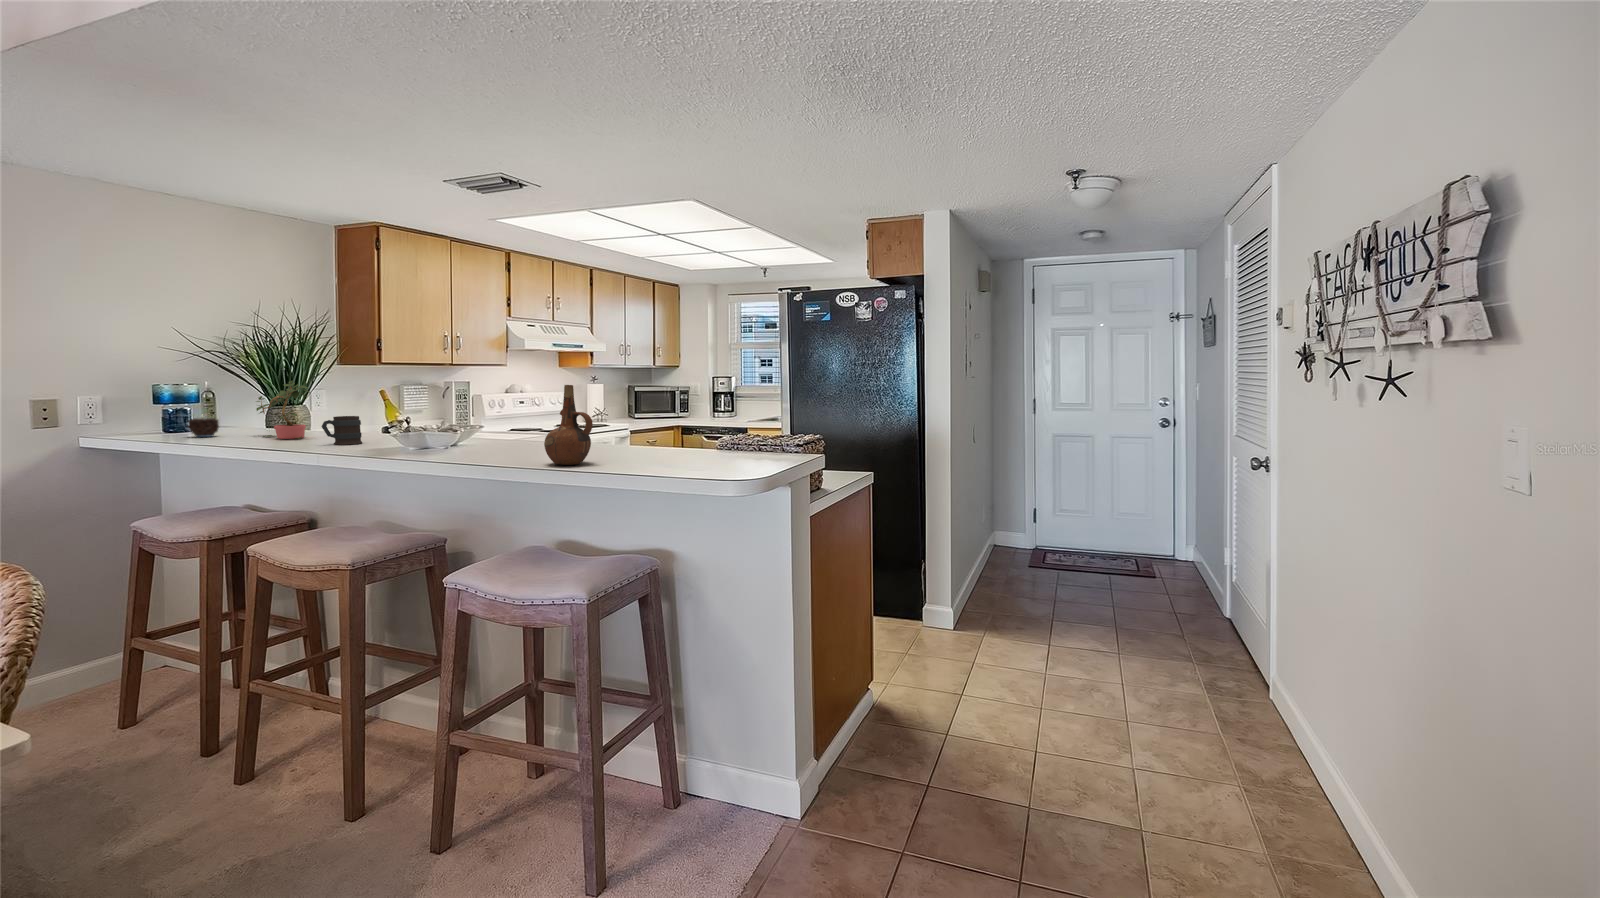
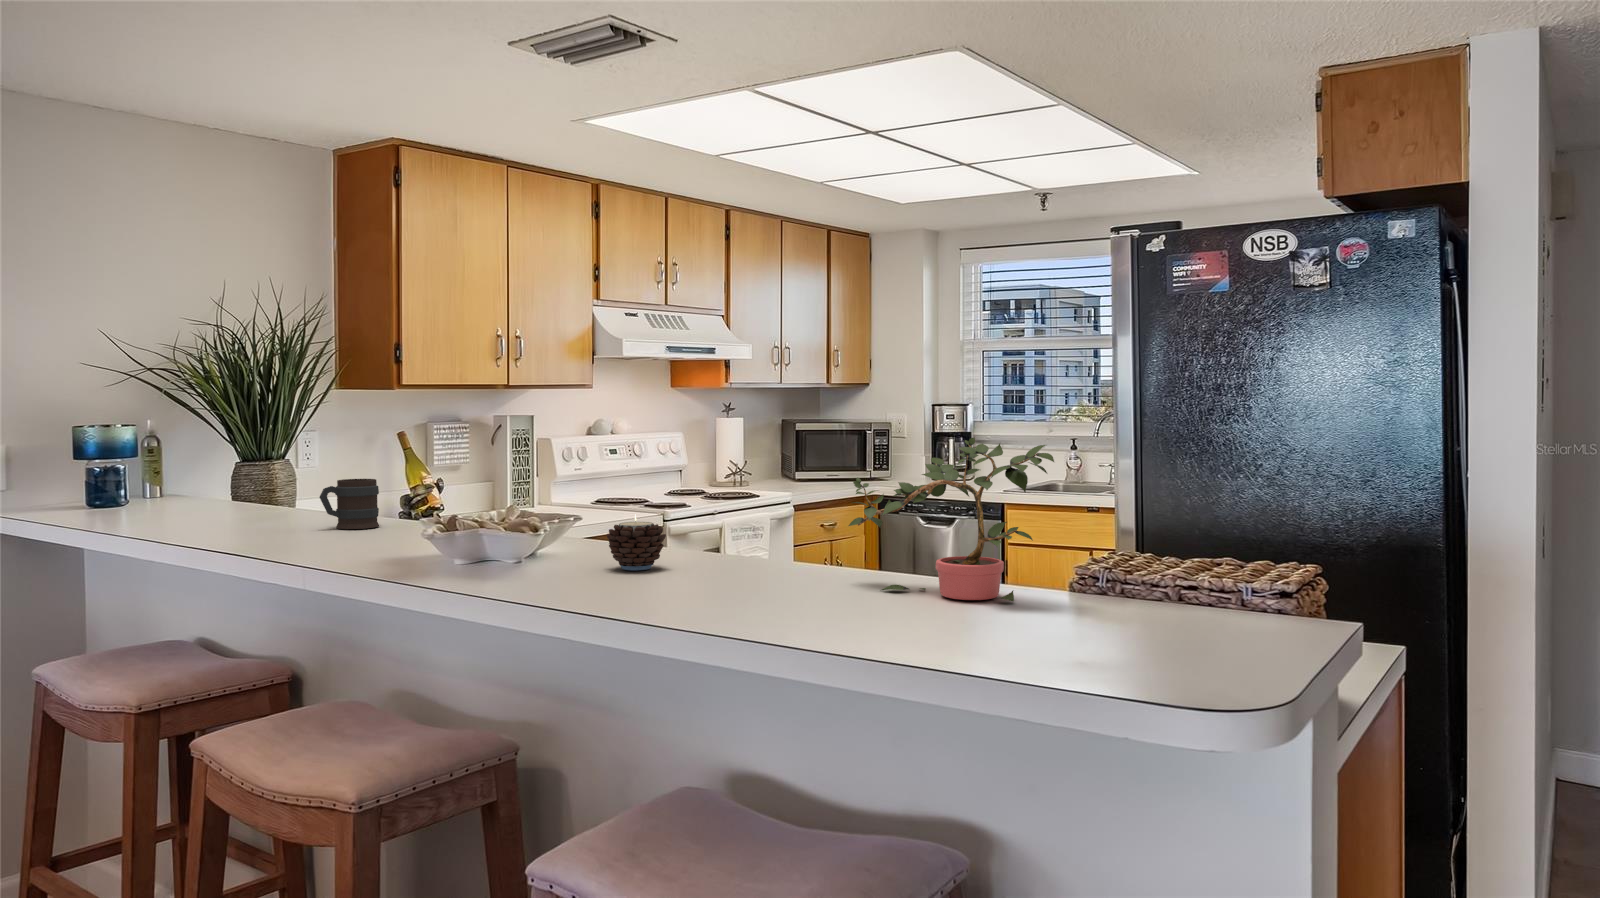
potted plant: present [256,381,310,439] -> present [849,438,1054,601]
ceramic pitcher: present [544,385,593,465] -> none [708,424,797,578]
candle: present [188,418,219,437] -> present [607,514,666,570]

